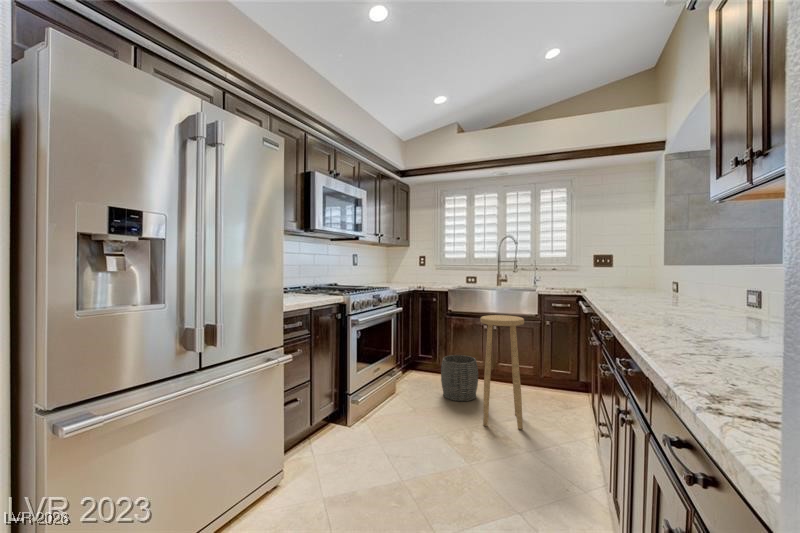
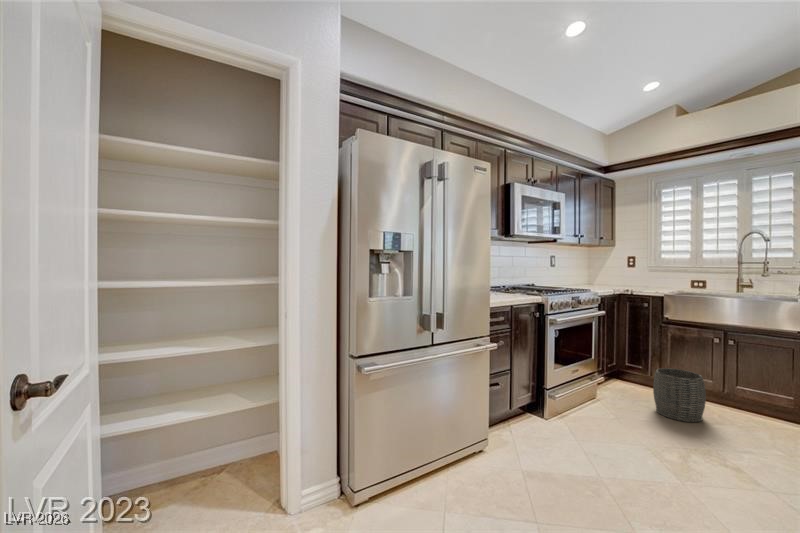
stool: present [480,315,524,429] -> none [708,327,777,468]

